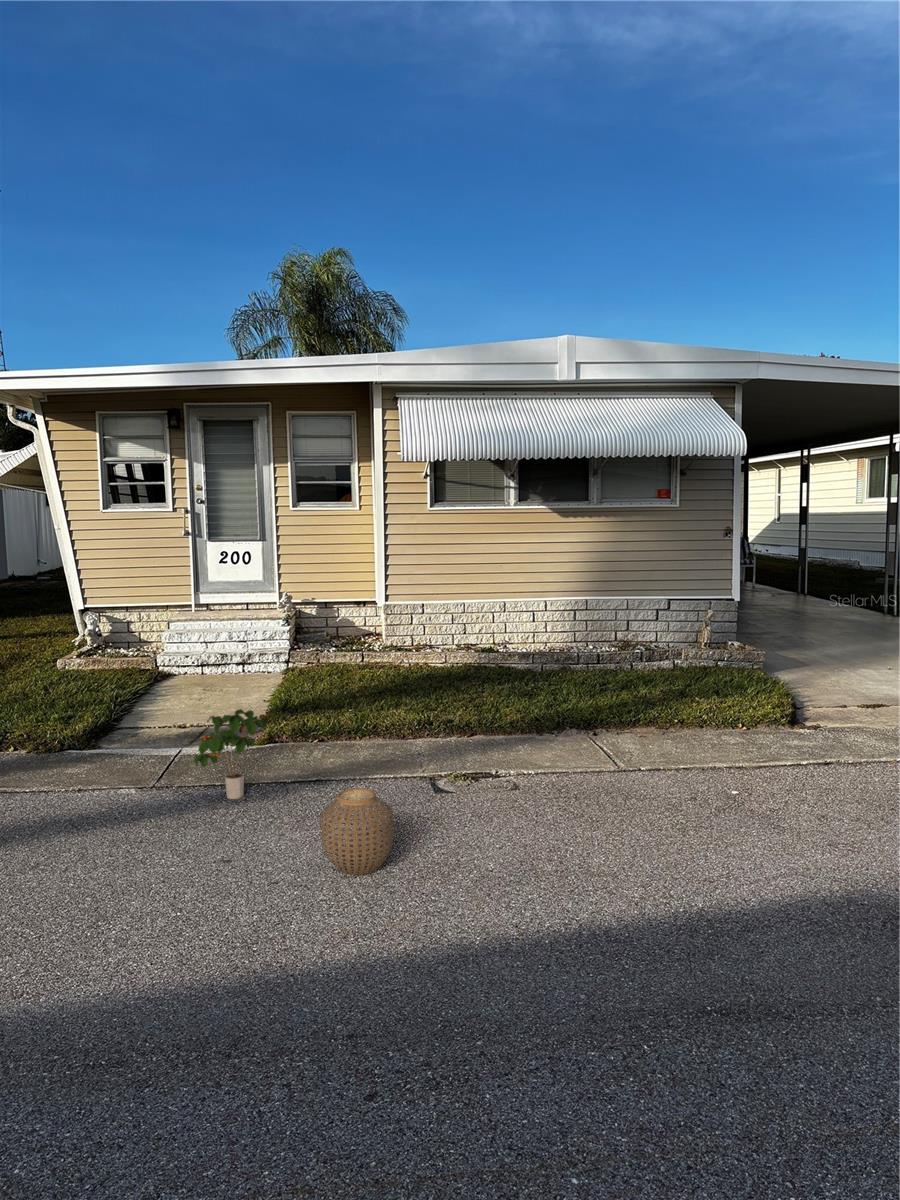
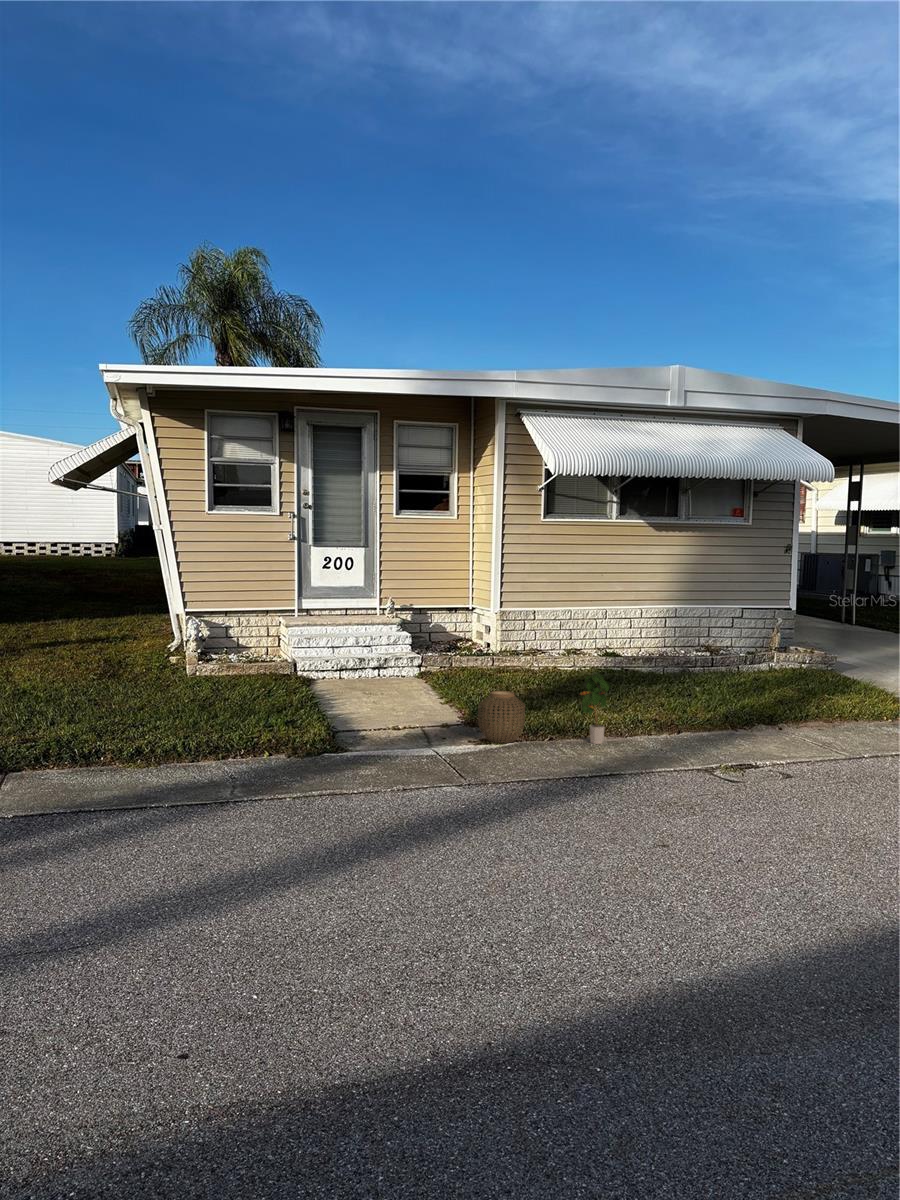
woven basket: present [320,788,394,875] -> present [478,691,525,743]

